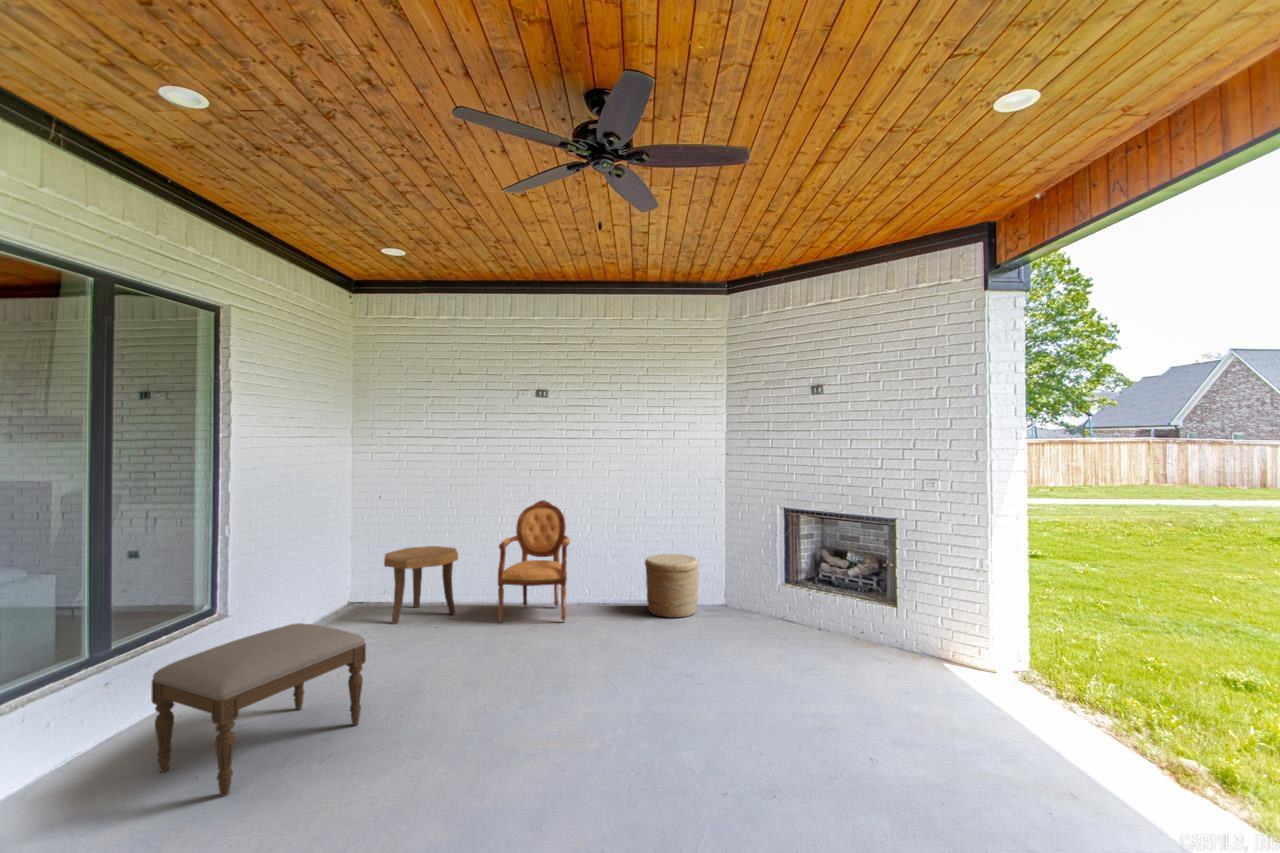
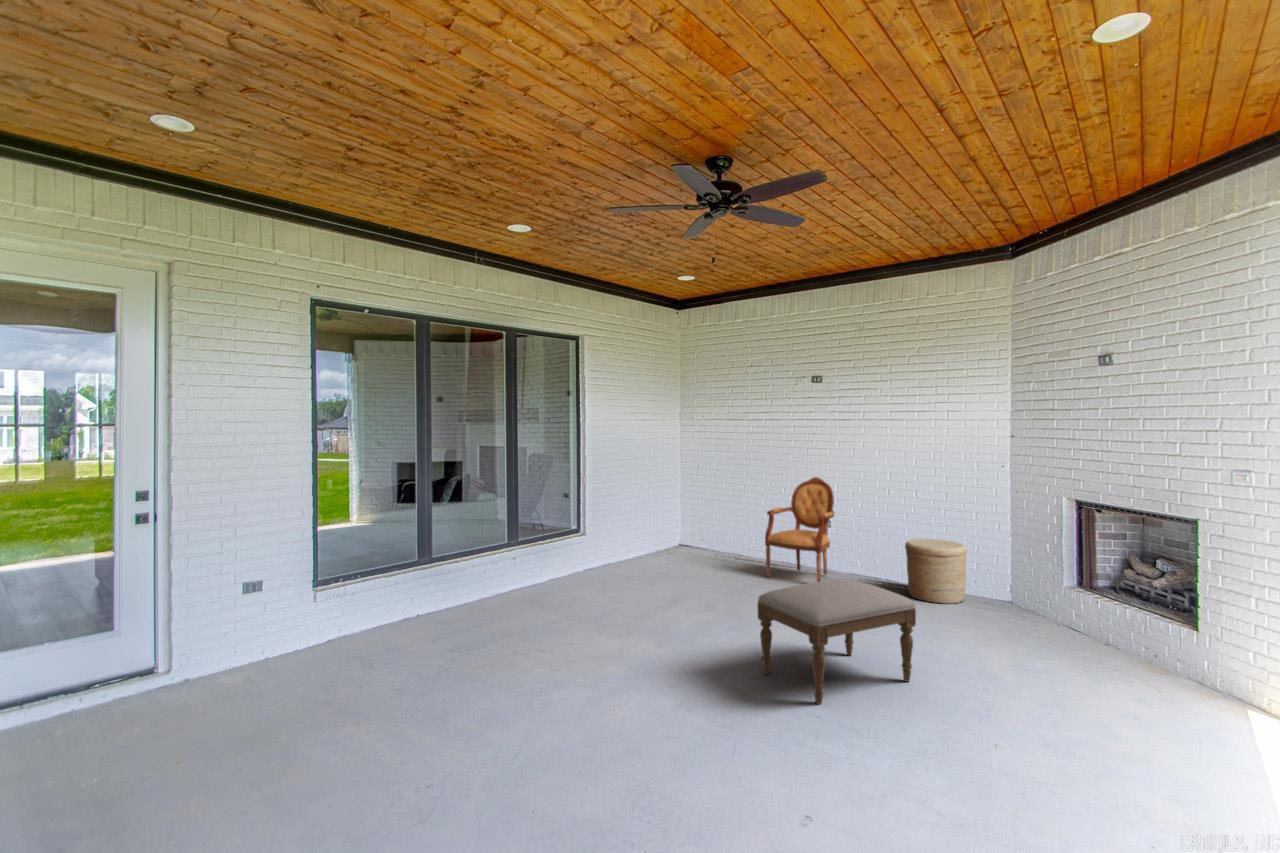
side table: present [384,546,458,624] -> none [687,509,746,567]
ottoman: present [151,623,366,797] -> present [757,579,916,705]

